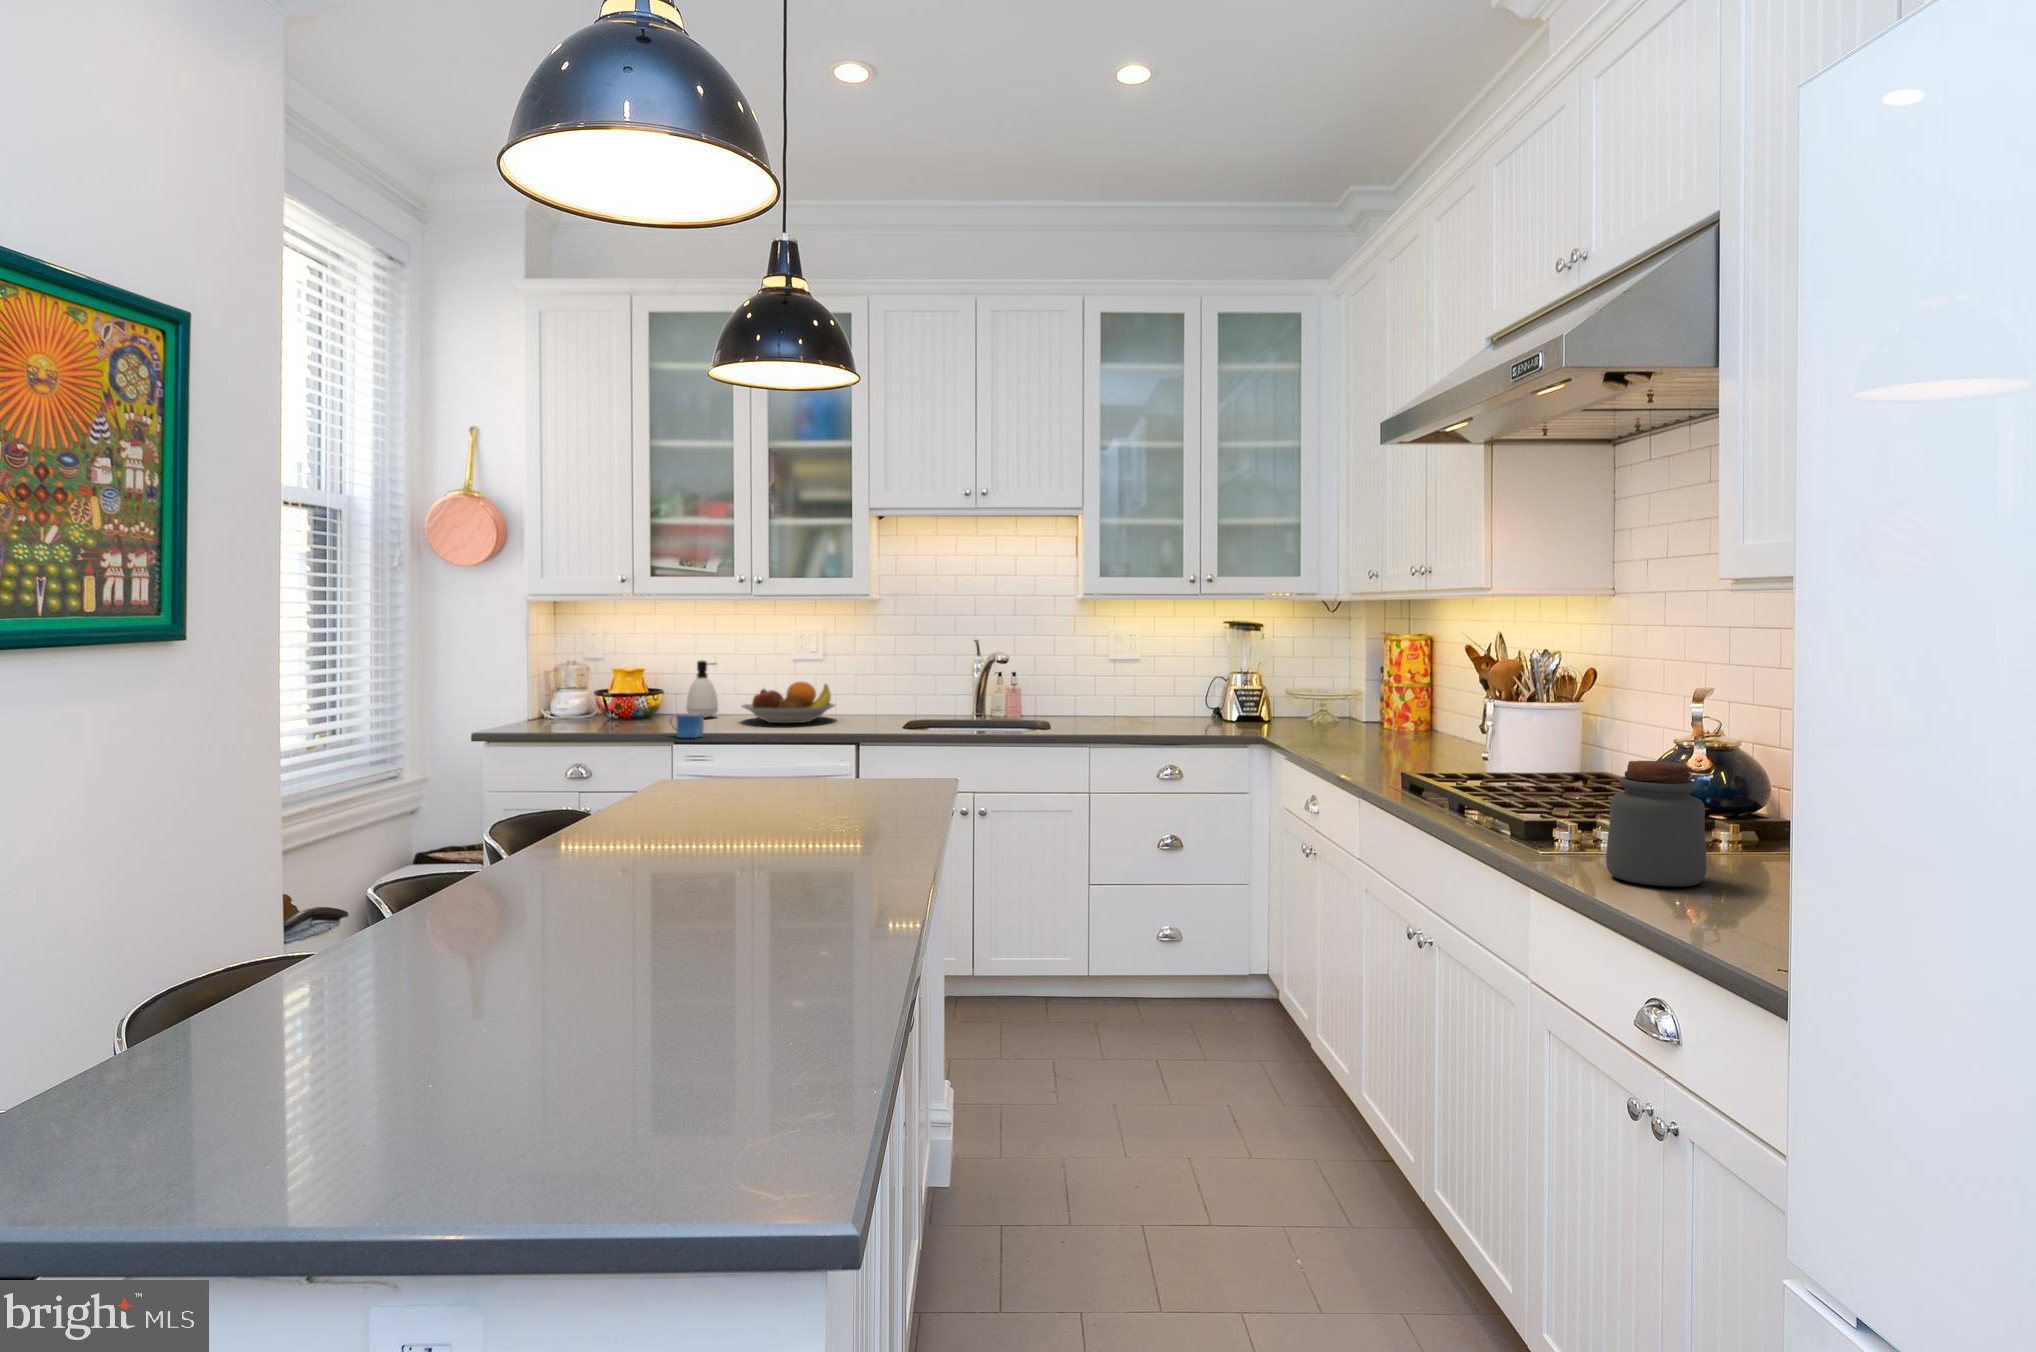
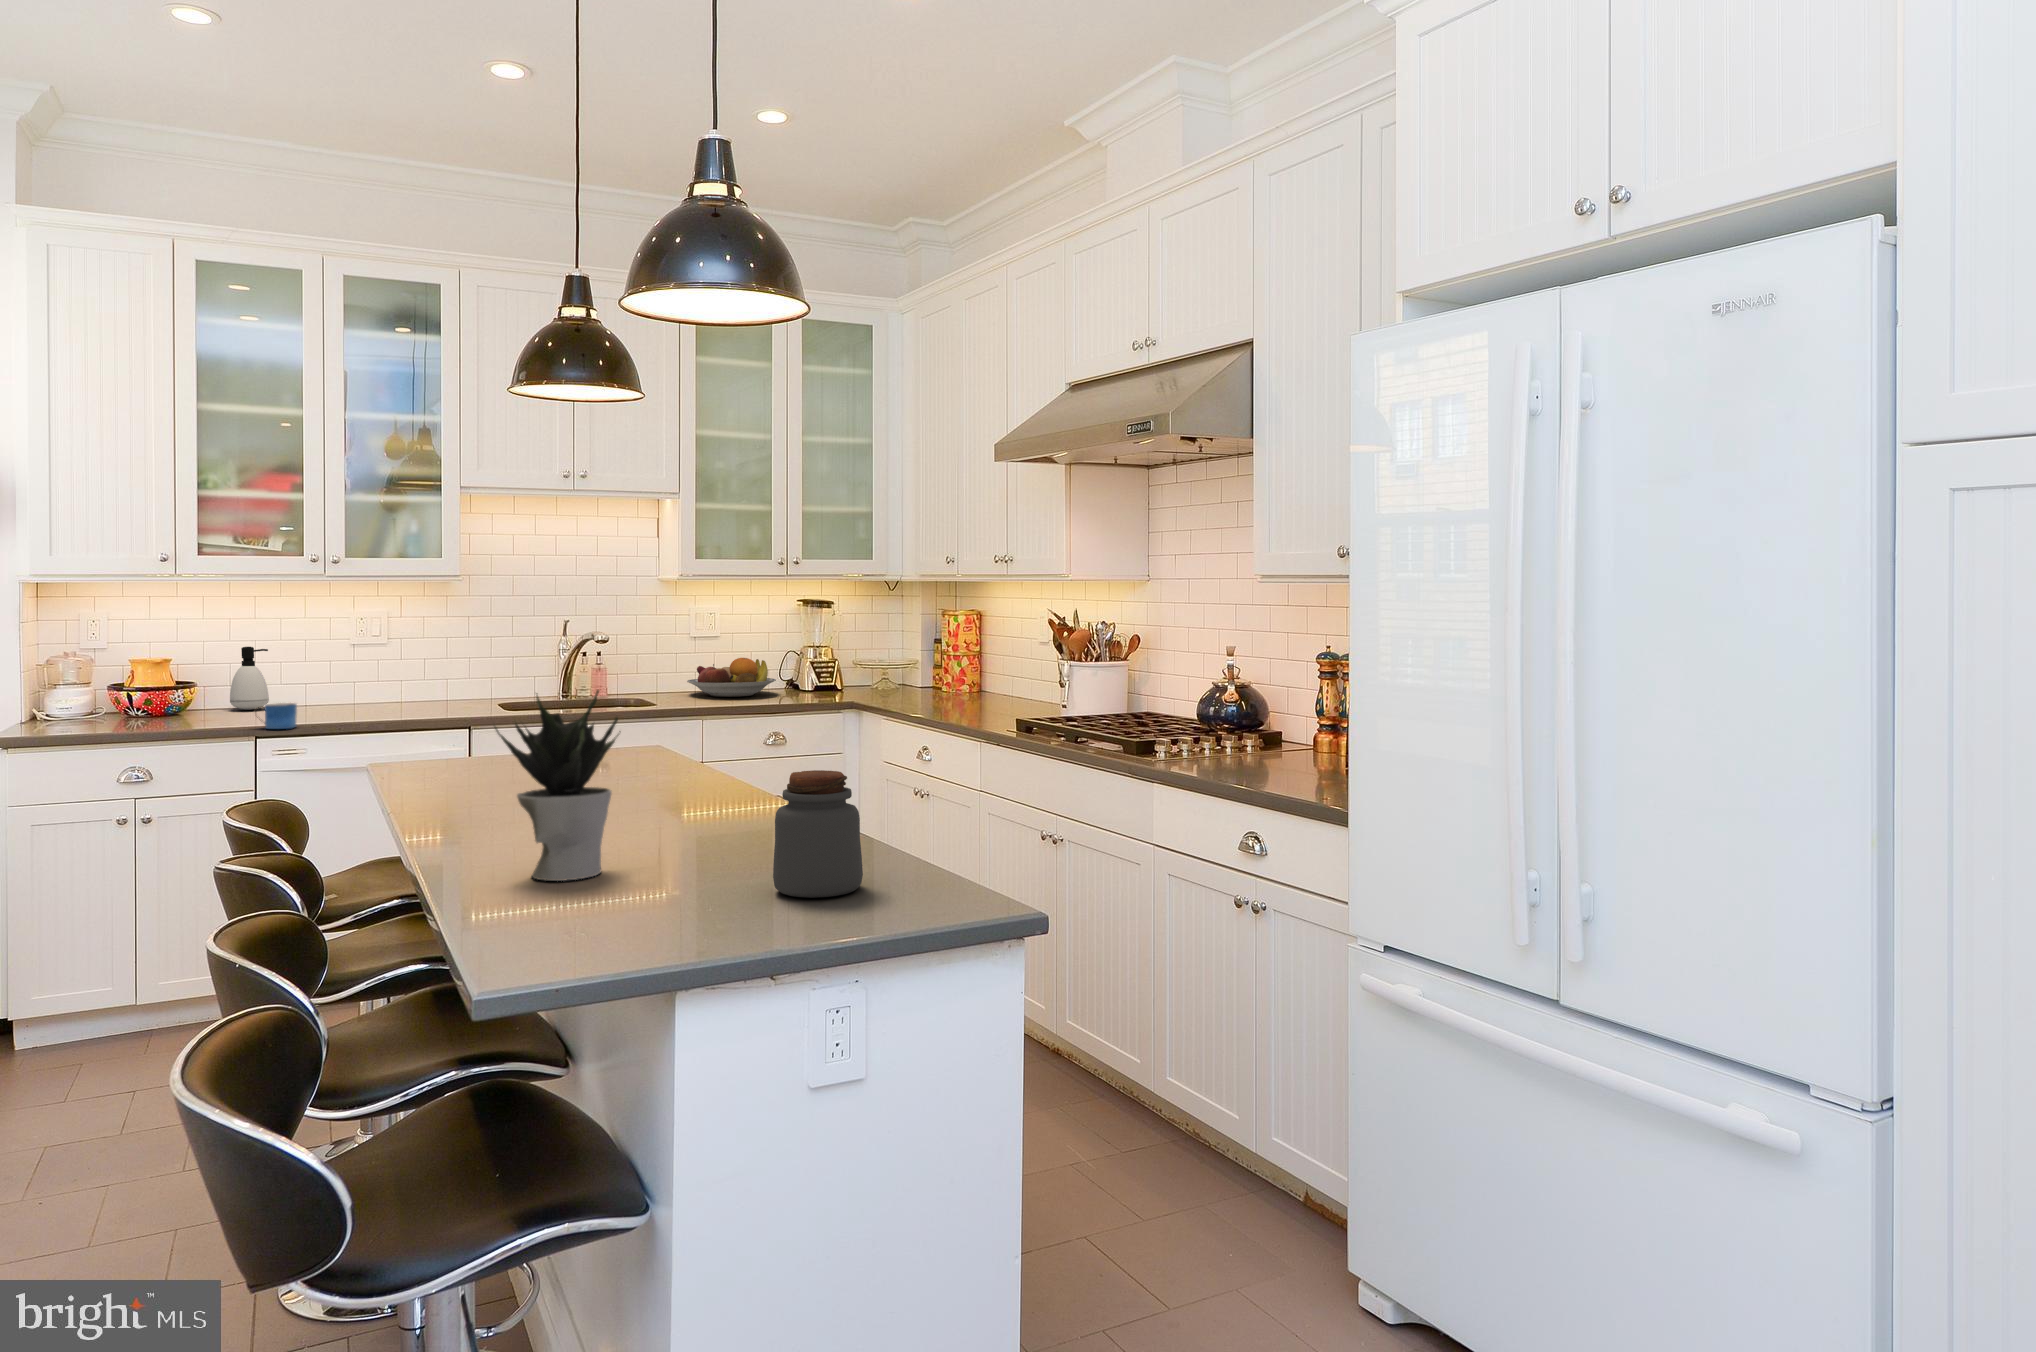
fruit bowl: present [742,682,836,723] -> present [687,658,776,697]
potted plant: none [338,718,543,989] -> present [495,690,620,881]
jar: present [1606,761,1707,887] -> present [773,770,863,898]

